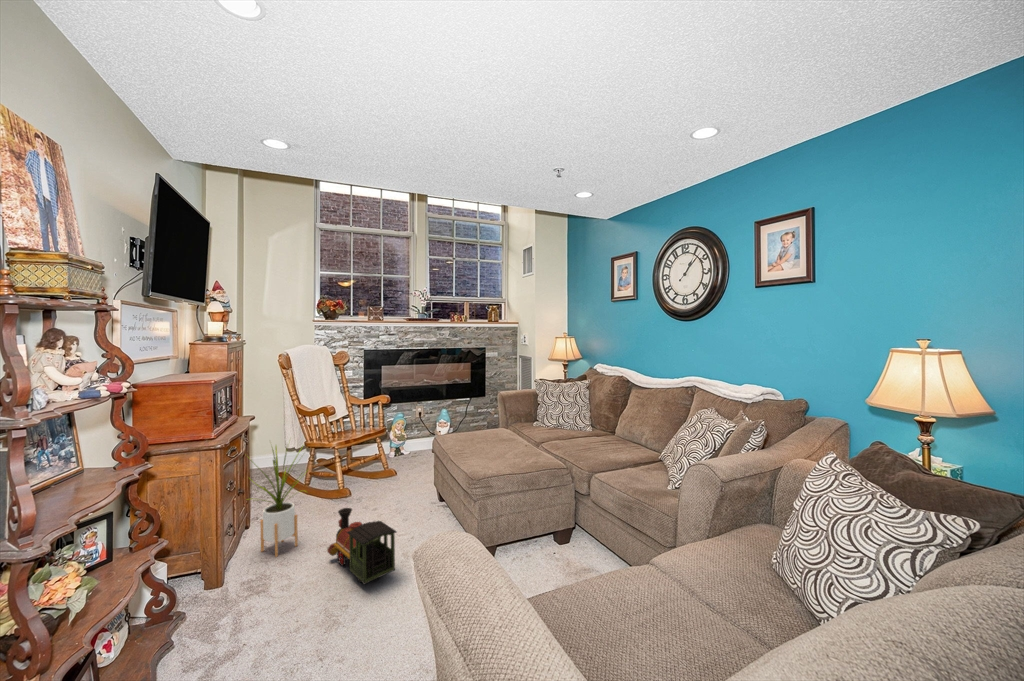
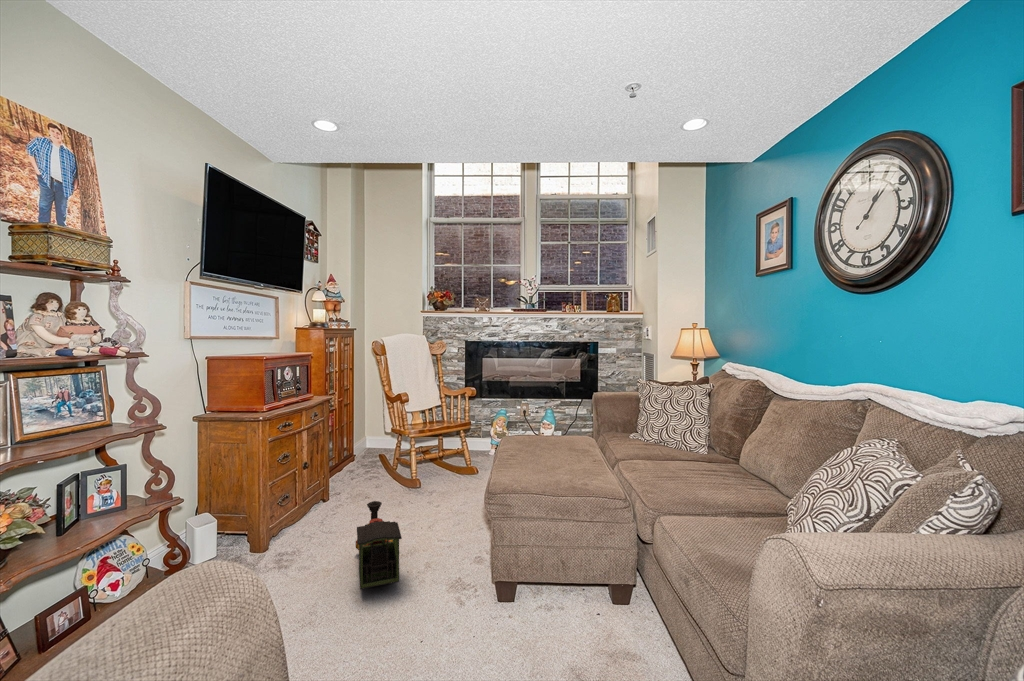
house plant: present [256,447,302,557] -> none [296,420,360,538]

